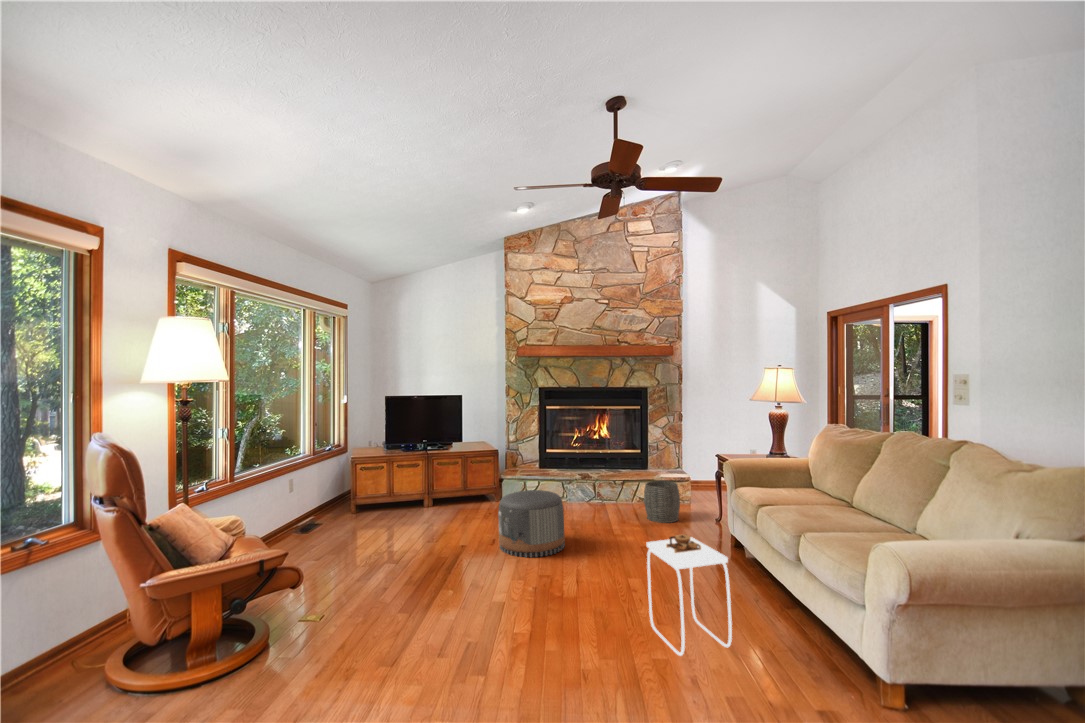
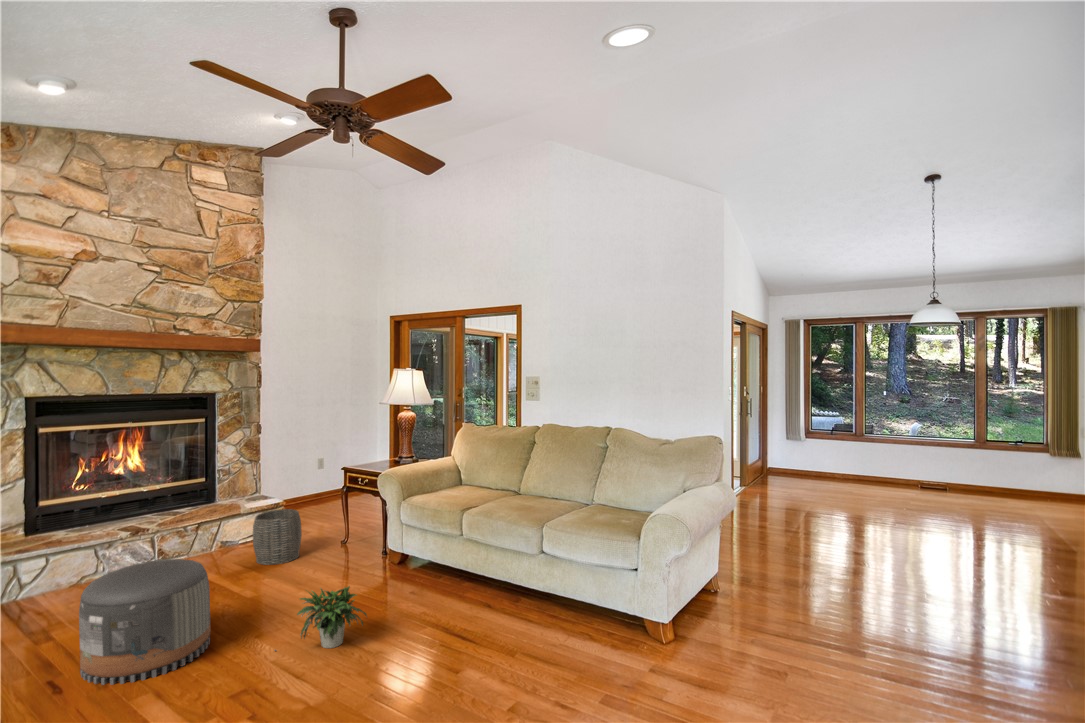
potted plant: none [579,532,634,581] -> present [275,586,367,651]
side table: present [647,535,732,656] -> none [448,549,540,677]

